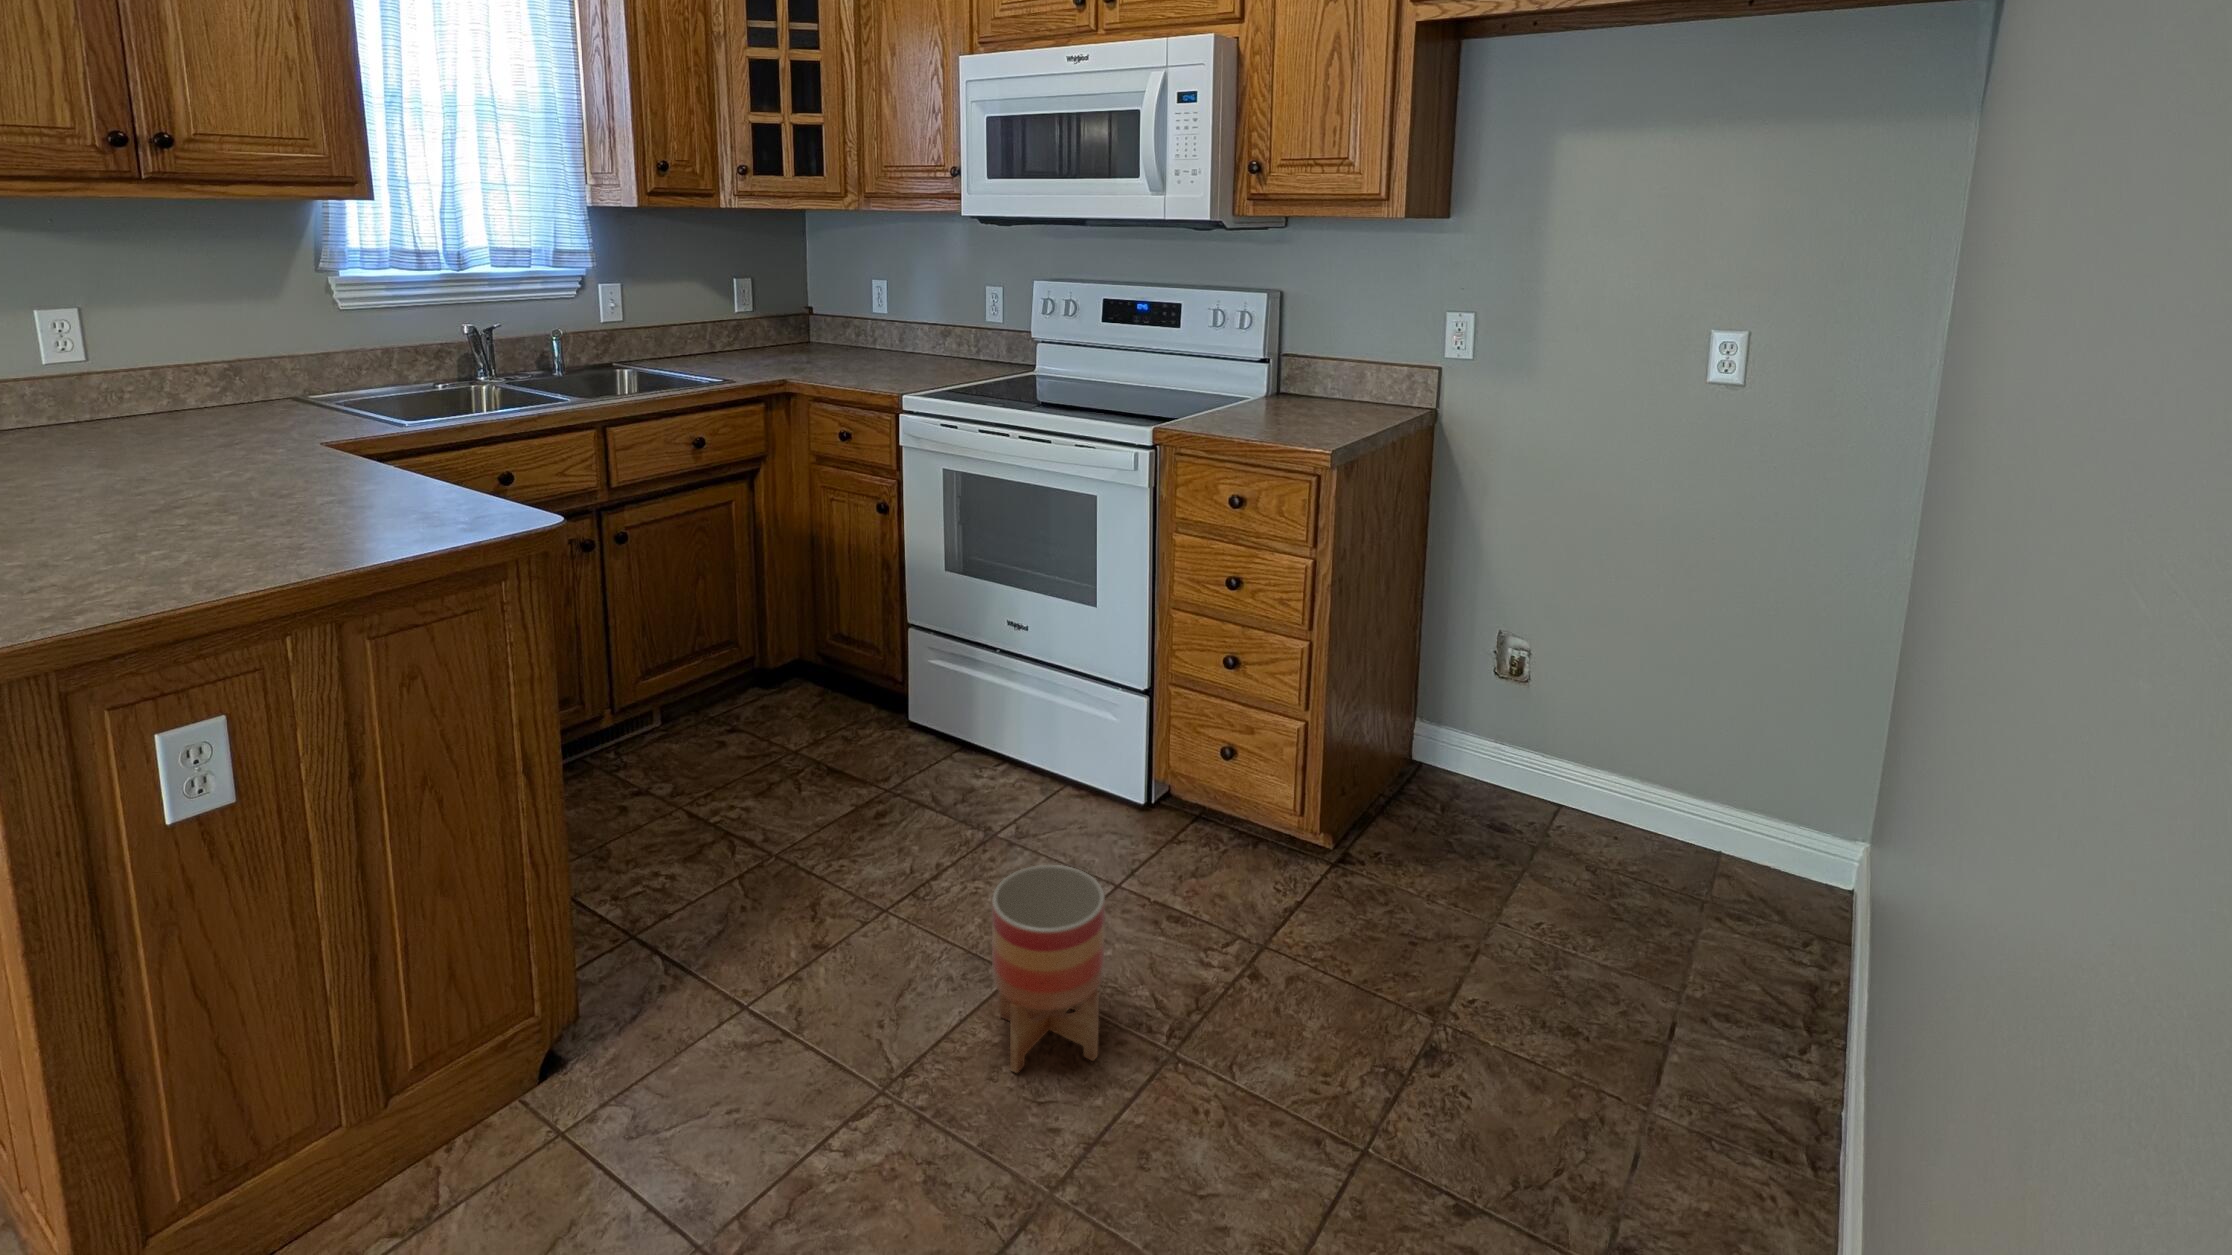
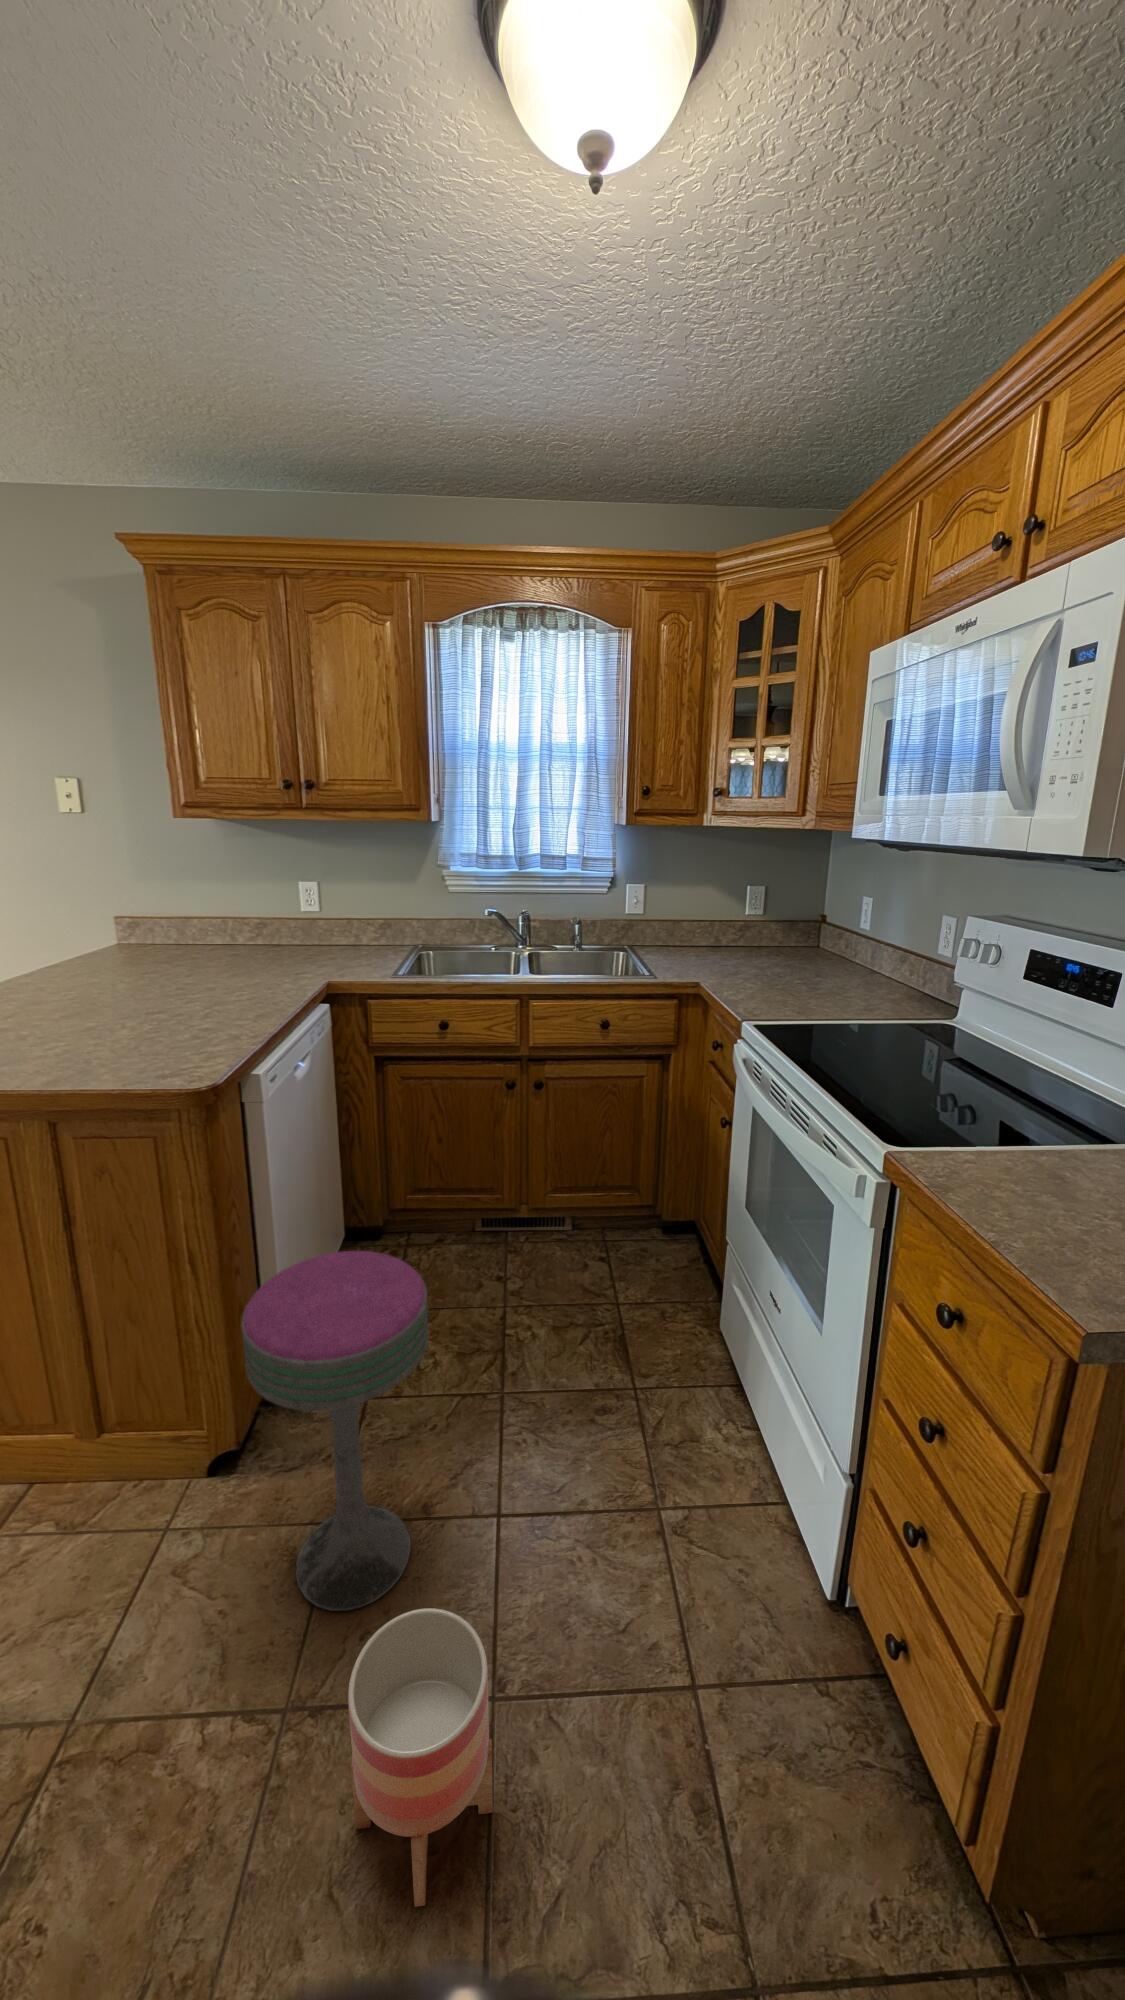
bar stool: none [691,661,887,1044] -> present [241,1251,429,1611]

